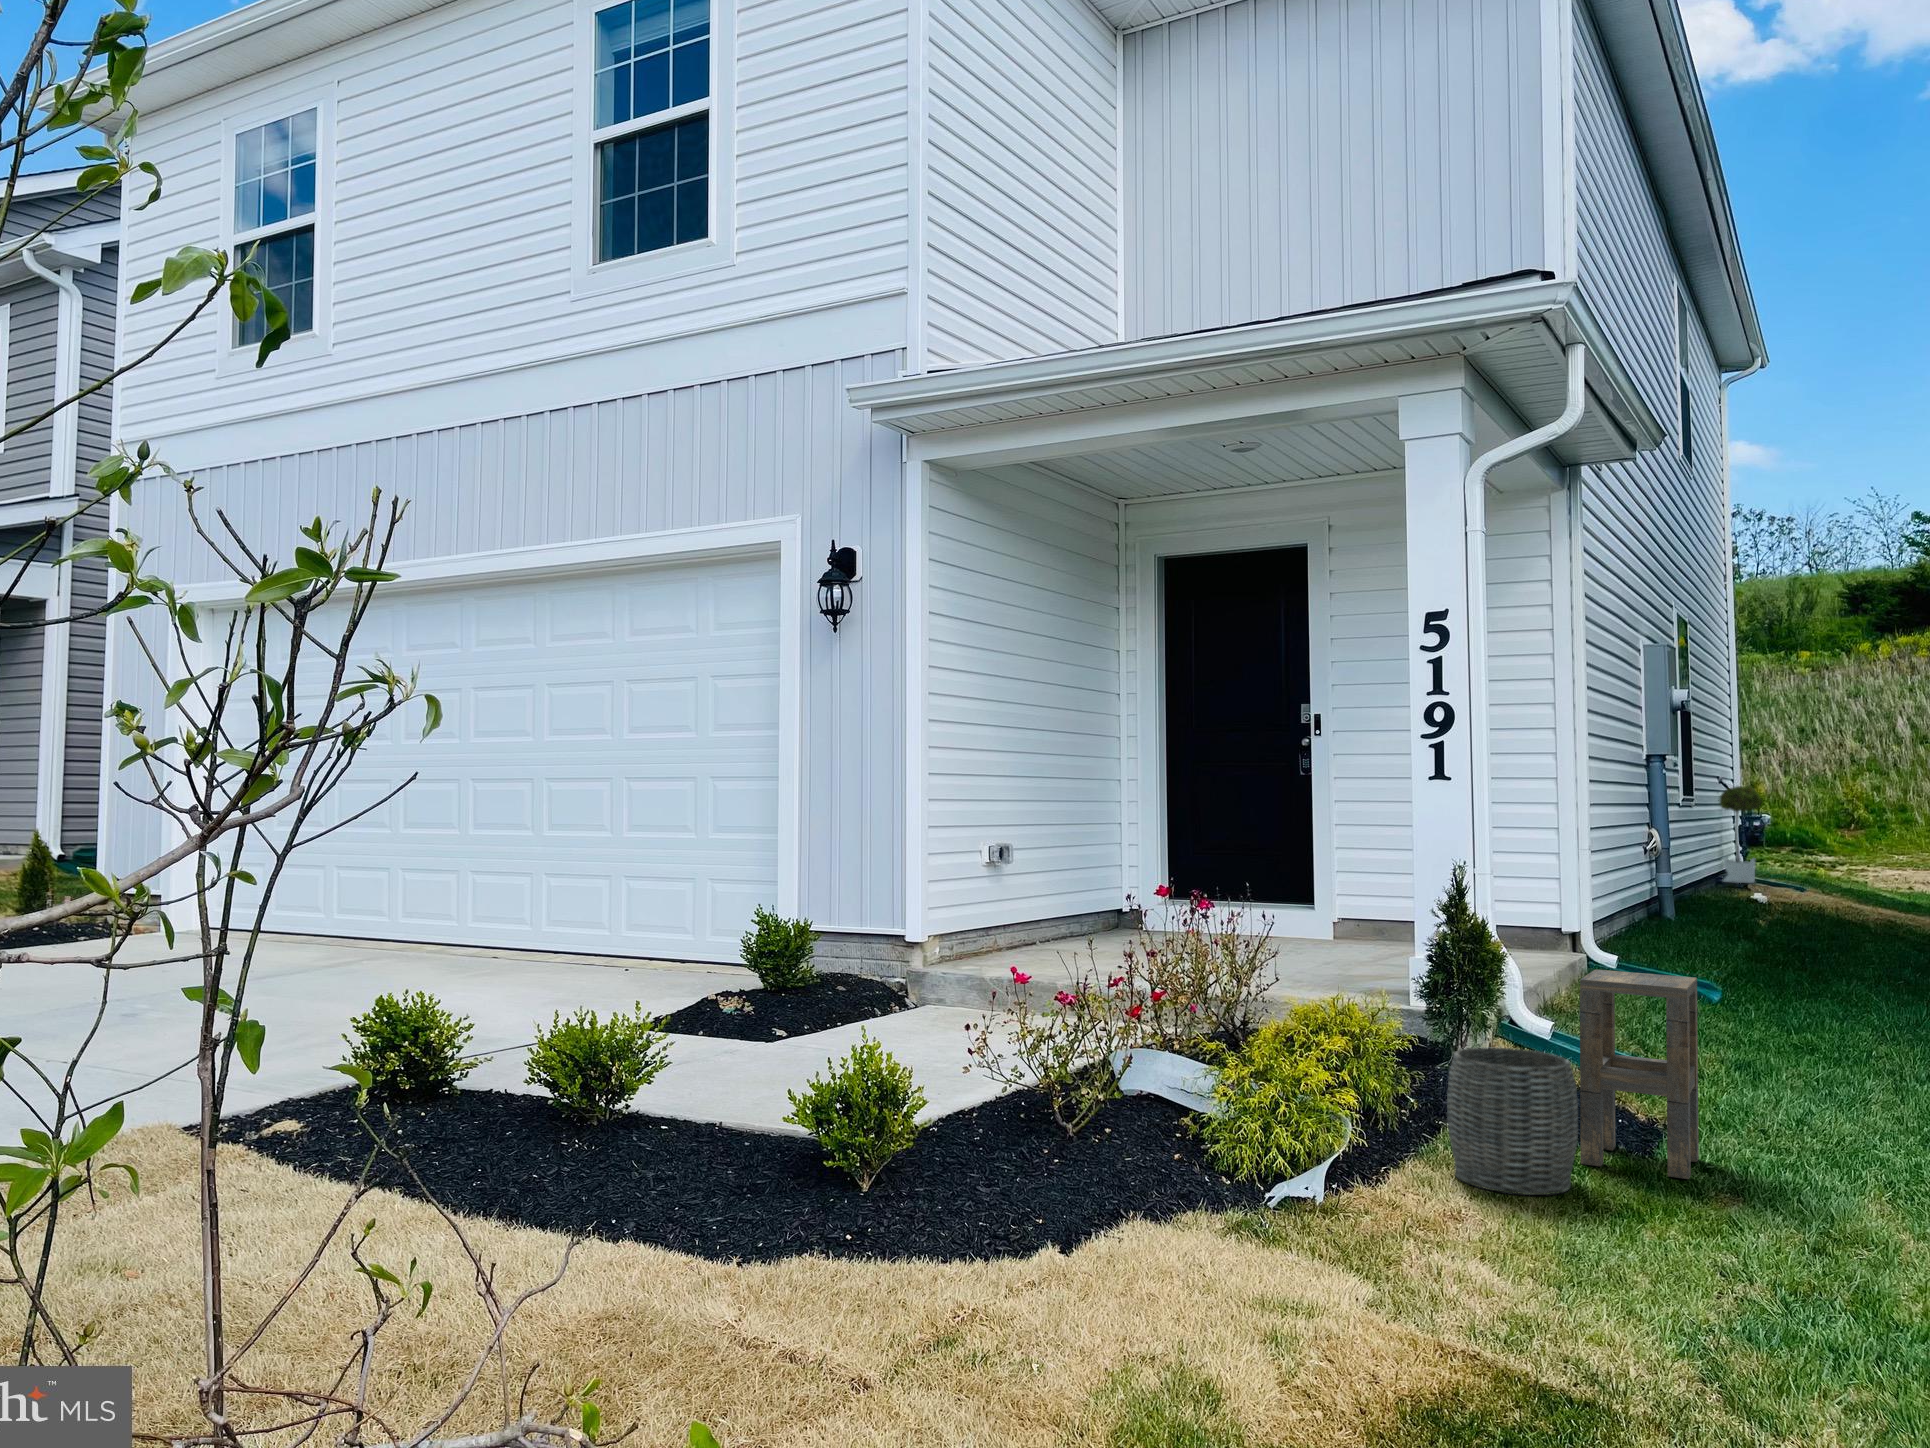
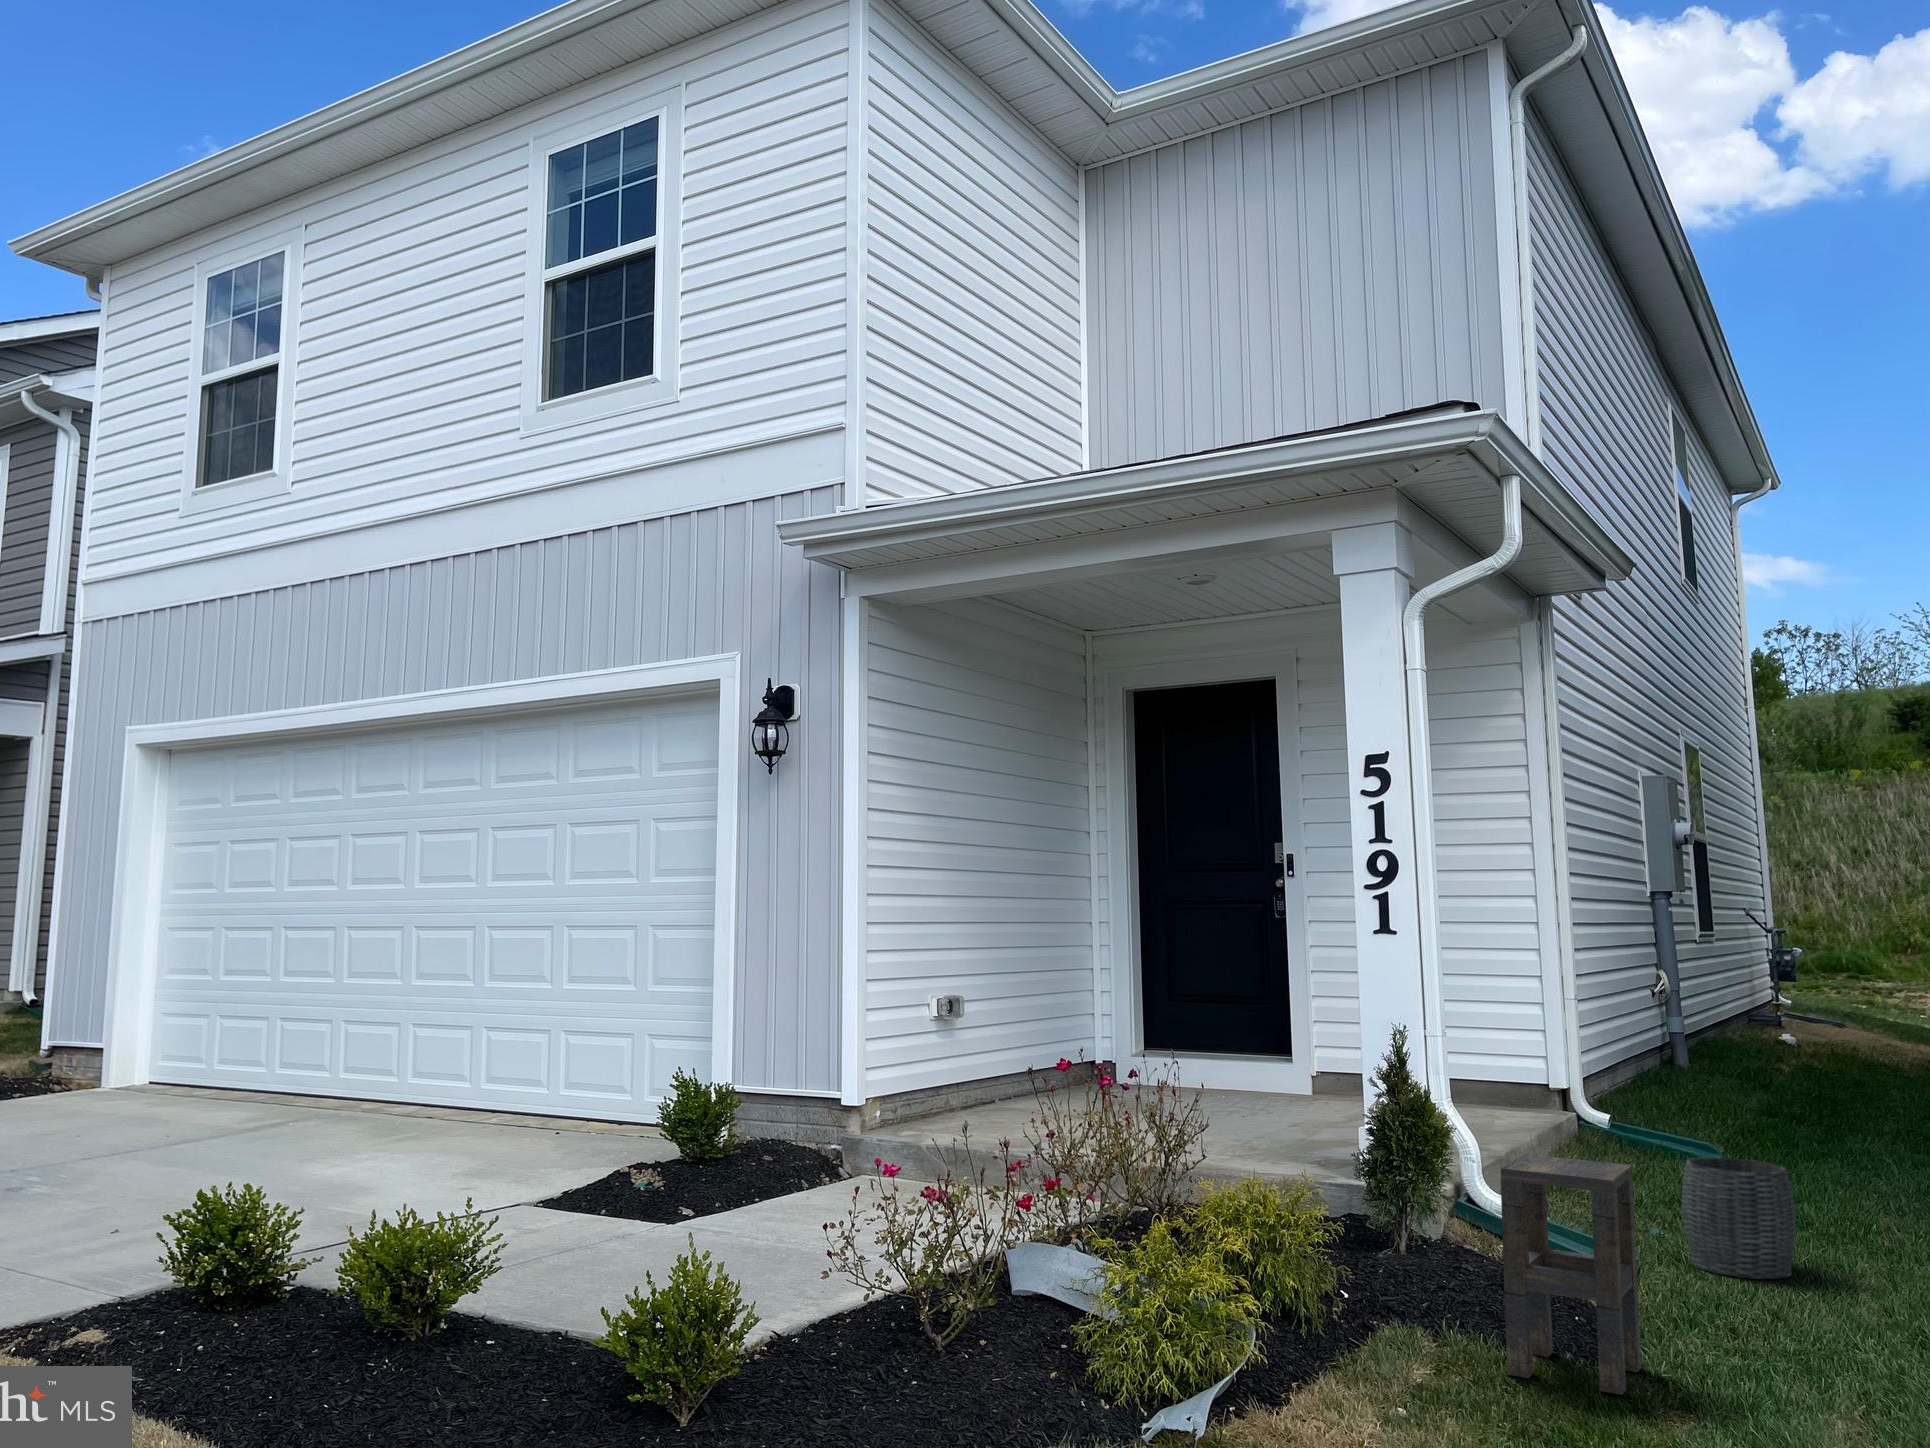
potted tree: present [1719,785,1762,883] -> none [1749,916,1797,1023]
woven basket: present [1447,1047,1578,1195] -> present [1682,1157,1796,1279]

